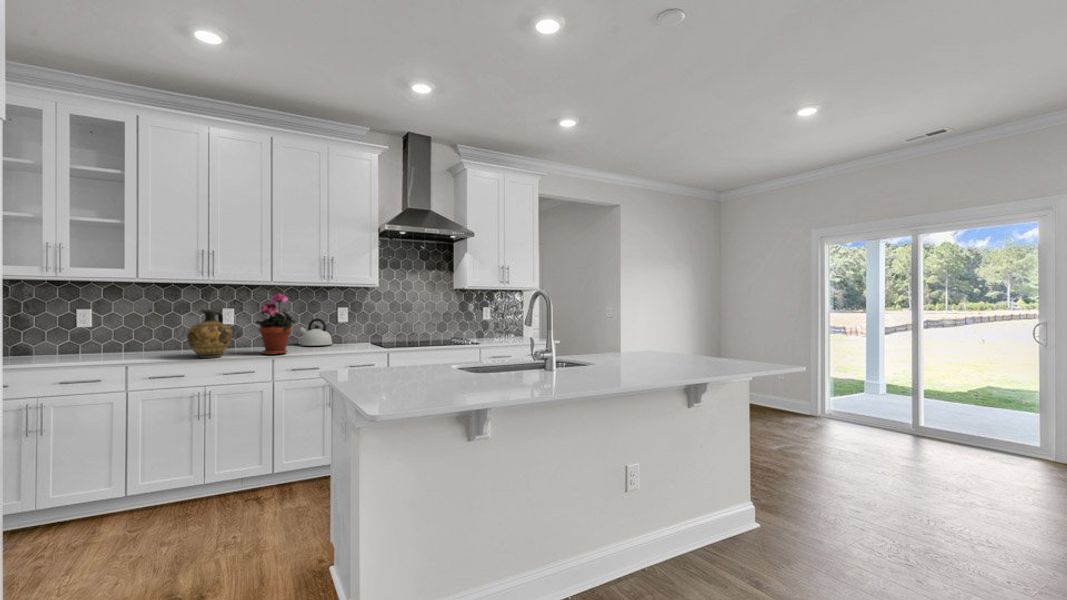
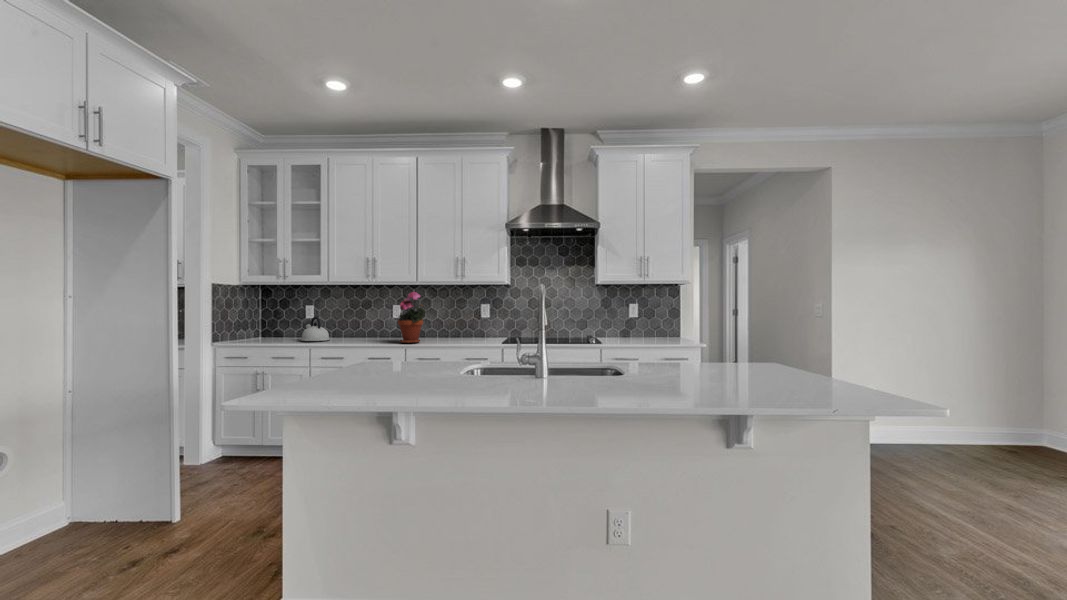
ceramic jug: present [187,309,232,358] -> none [348,305,380,344]
kettle: present [299,318,332,346] -> present [301,317,330,341]

